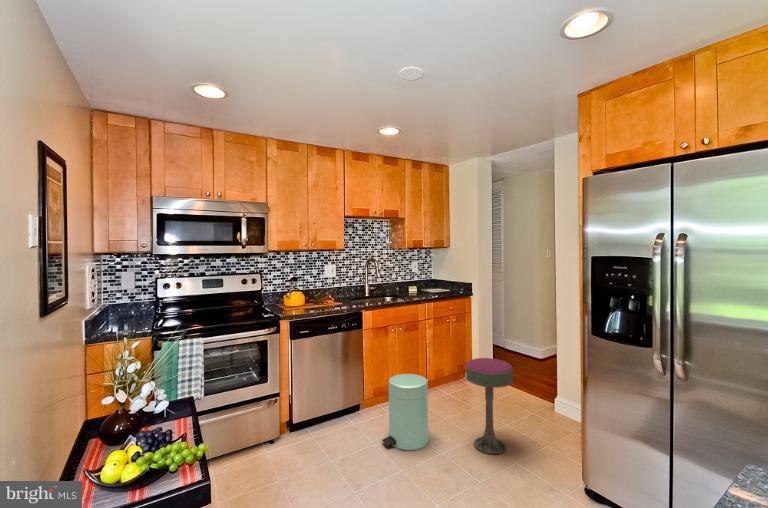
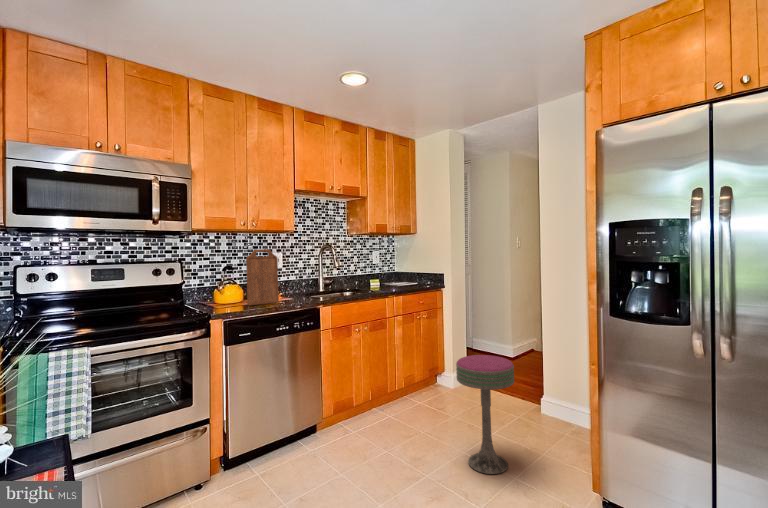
cutting board: none [307,266,331,309] -> present [246,249,279,305]
trash can: present [382,374,428,450] -> none [353,382,412,481]

